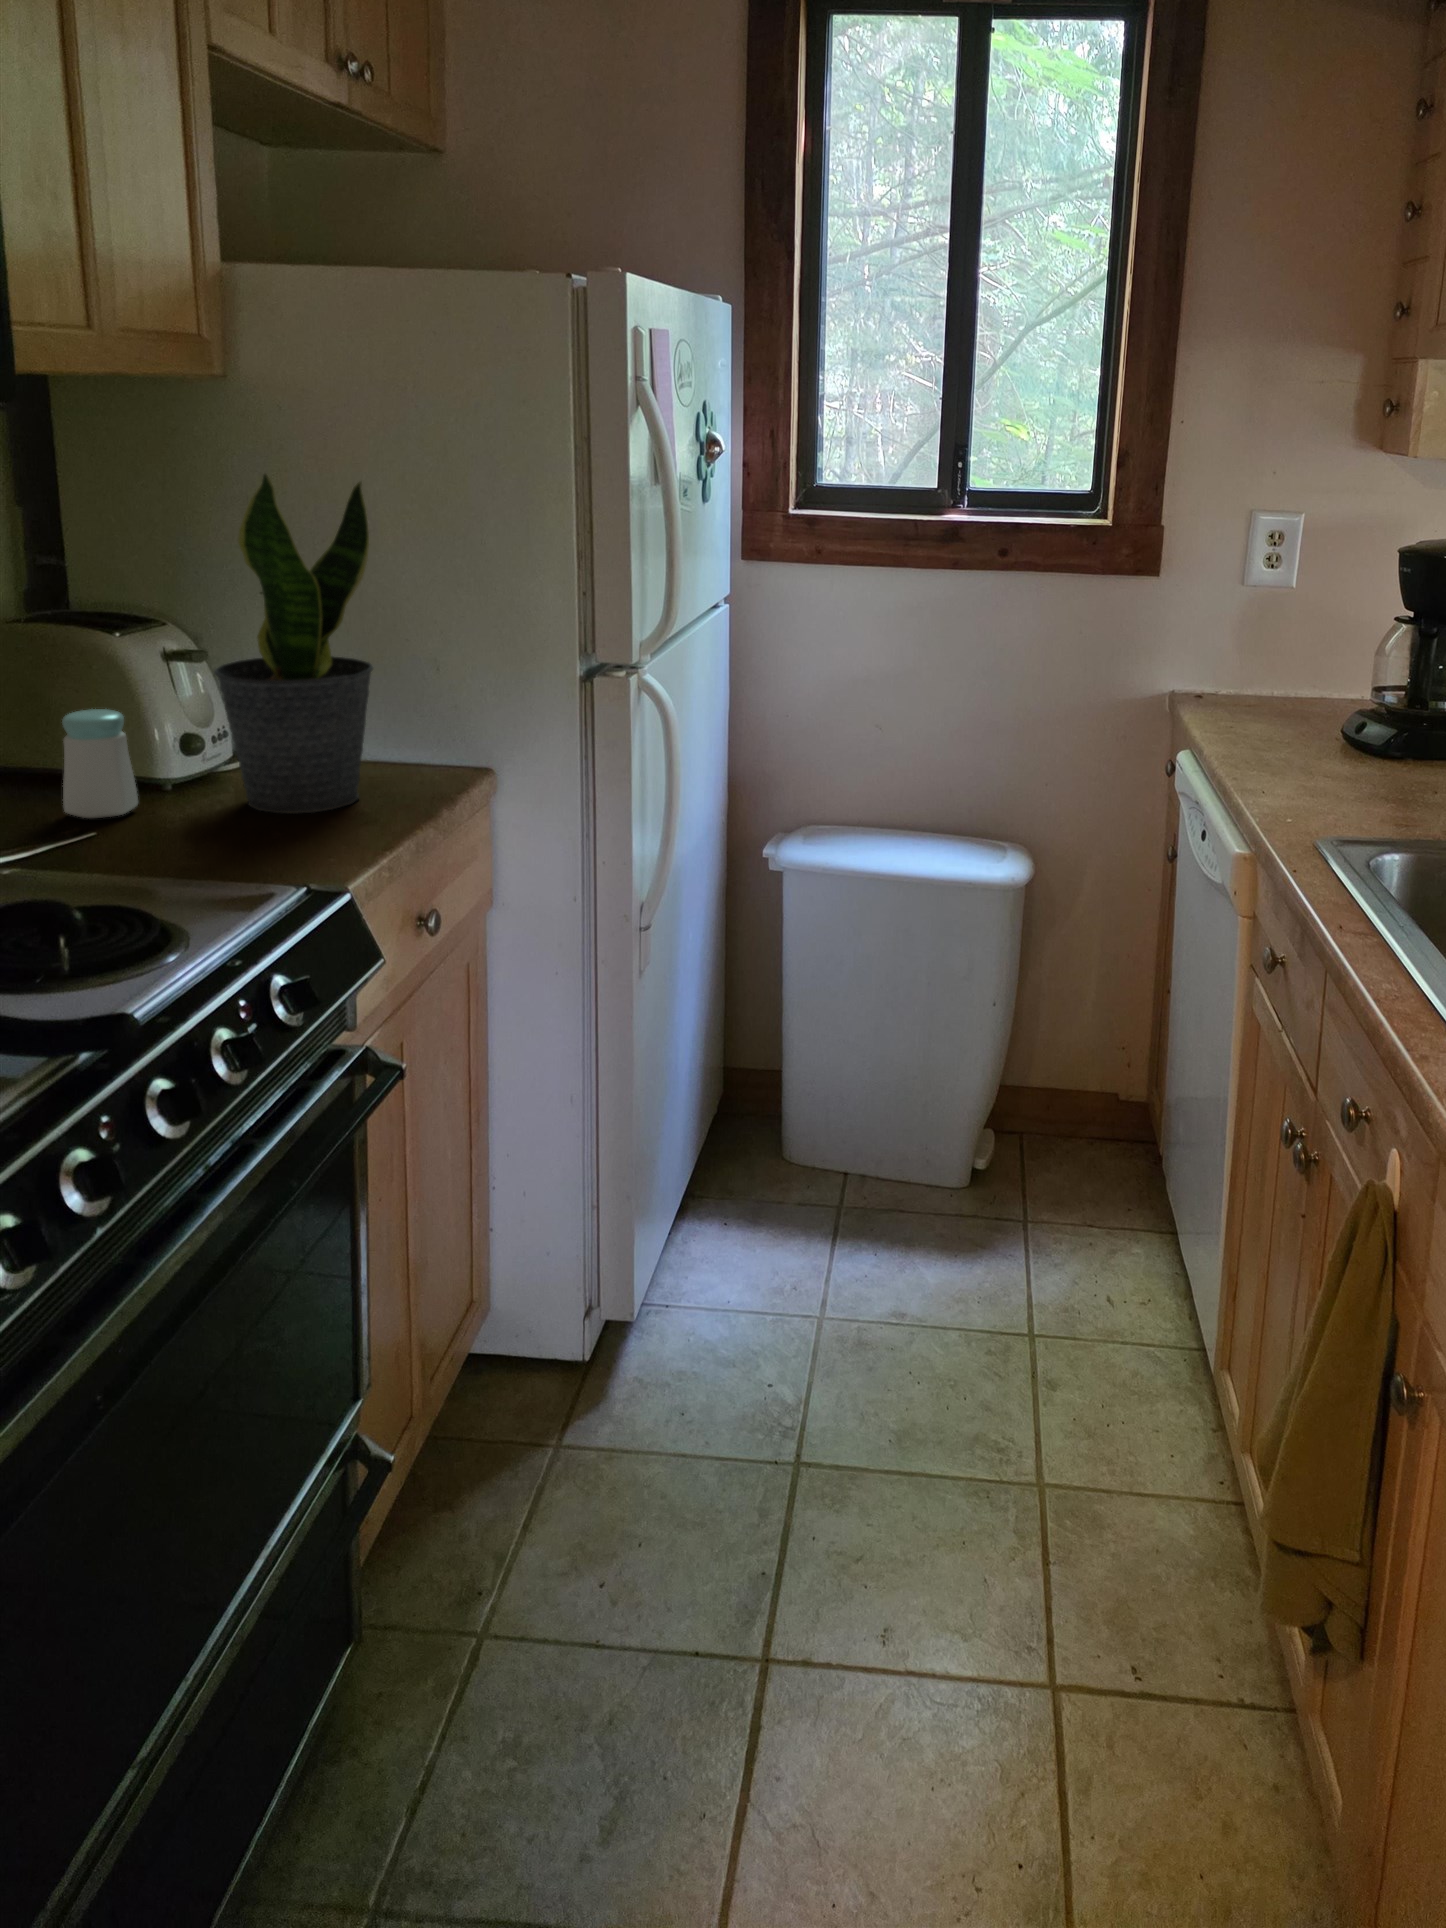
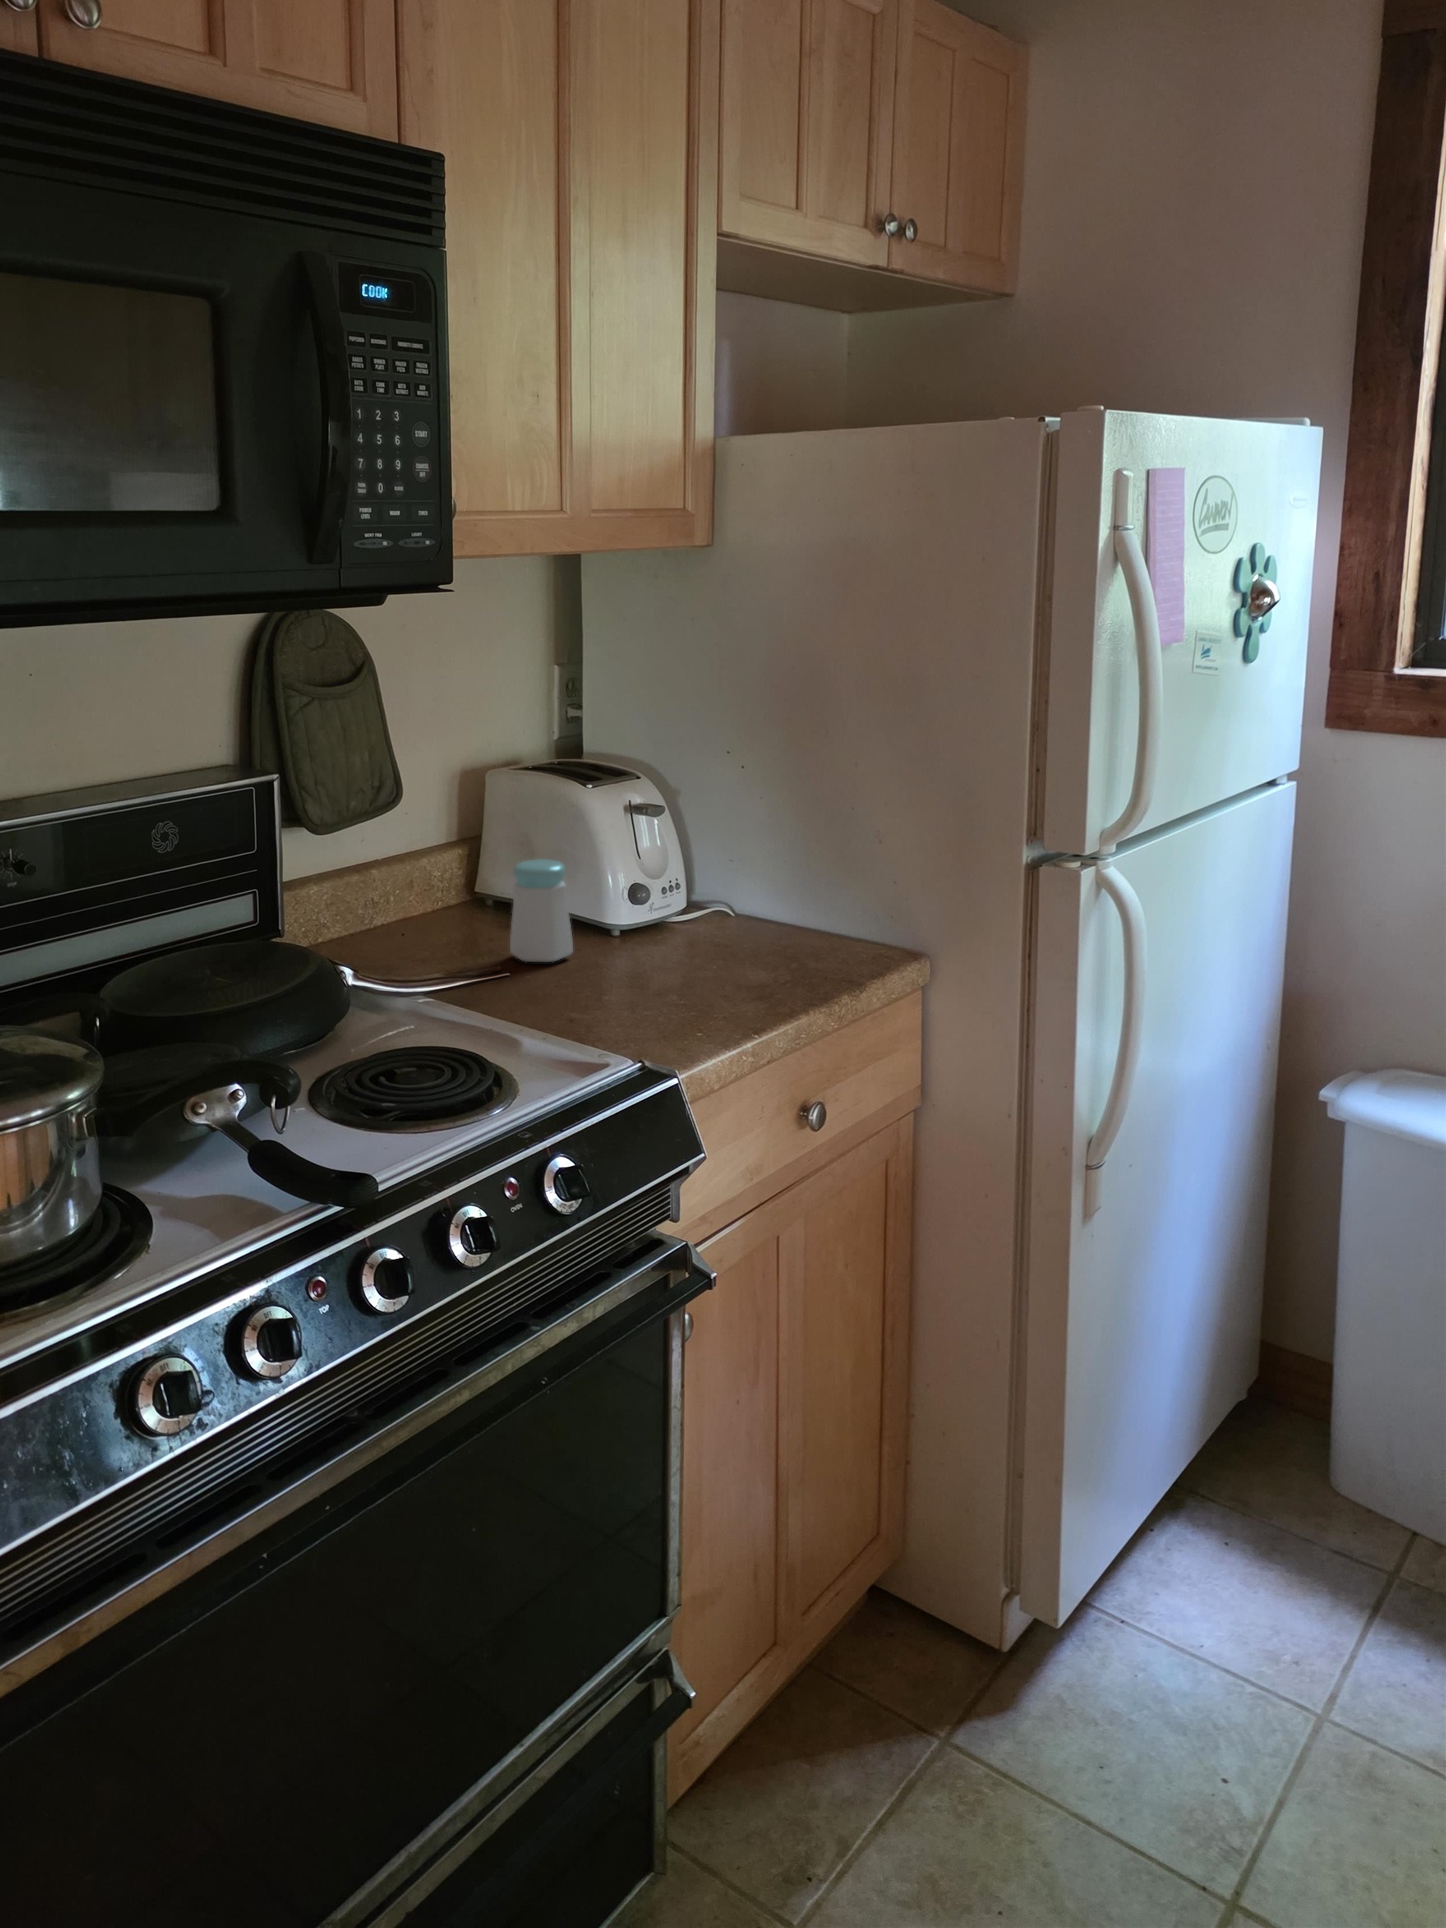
potted plant: present [214,473,373,814] -> none [642,639,793,982]

